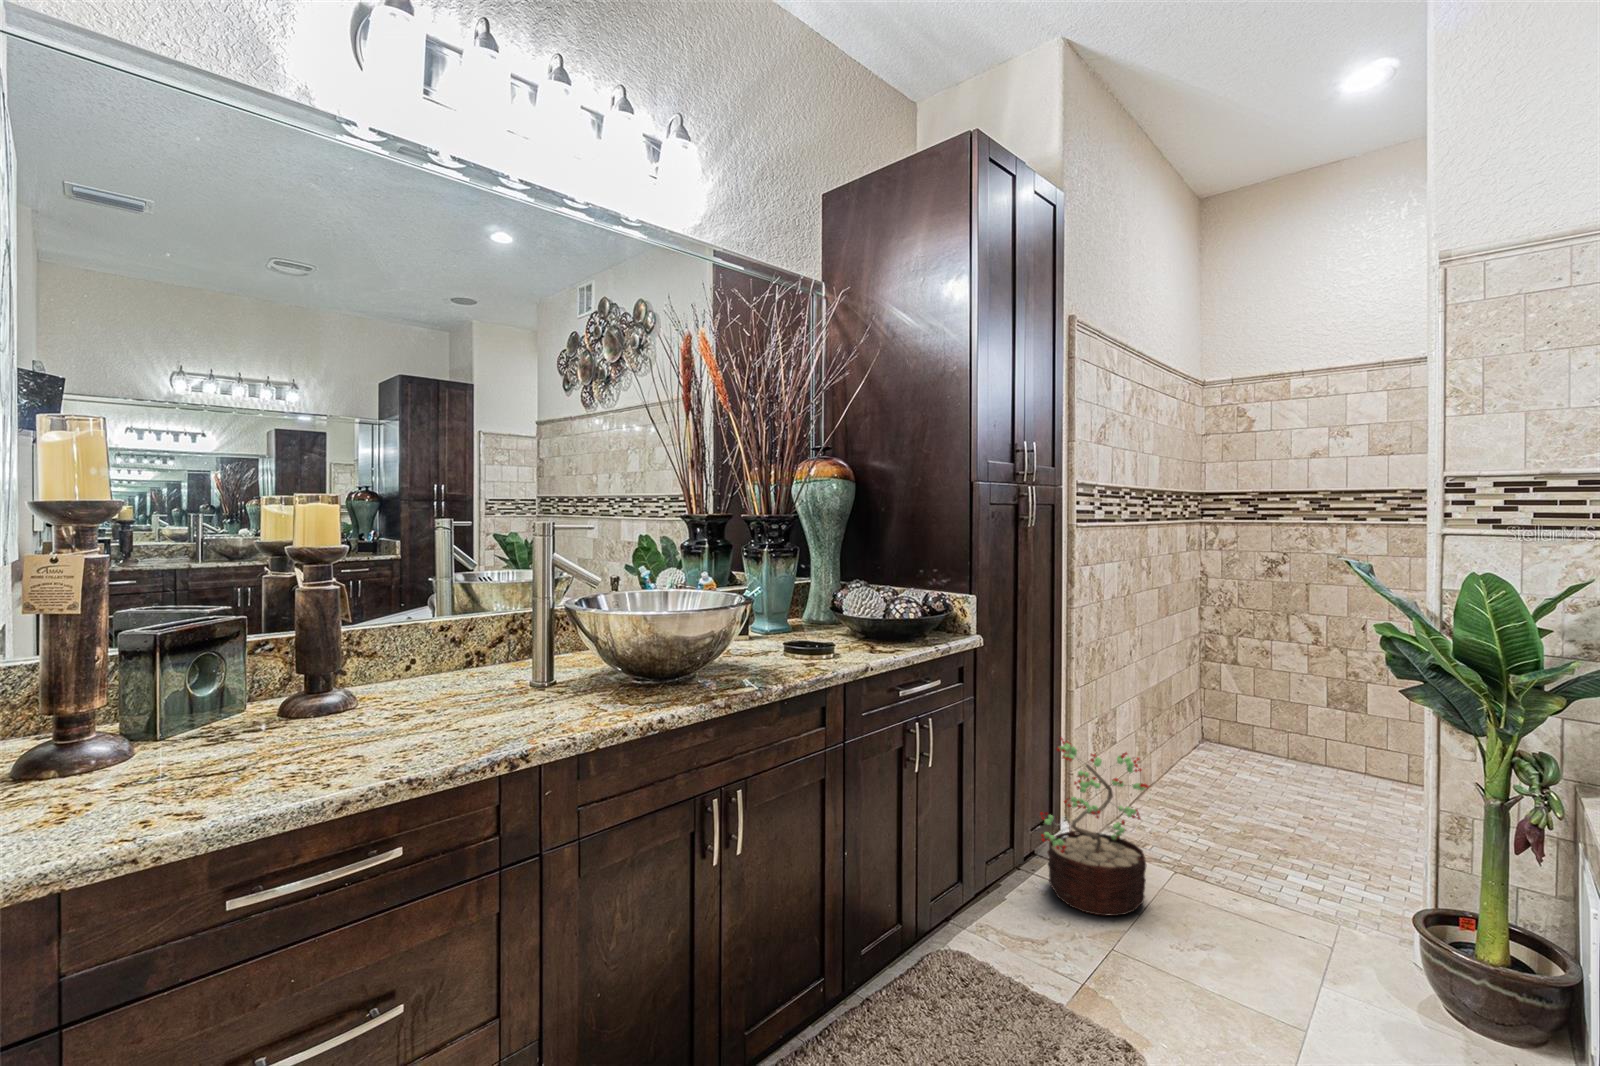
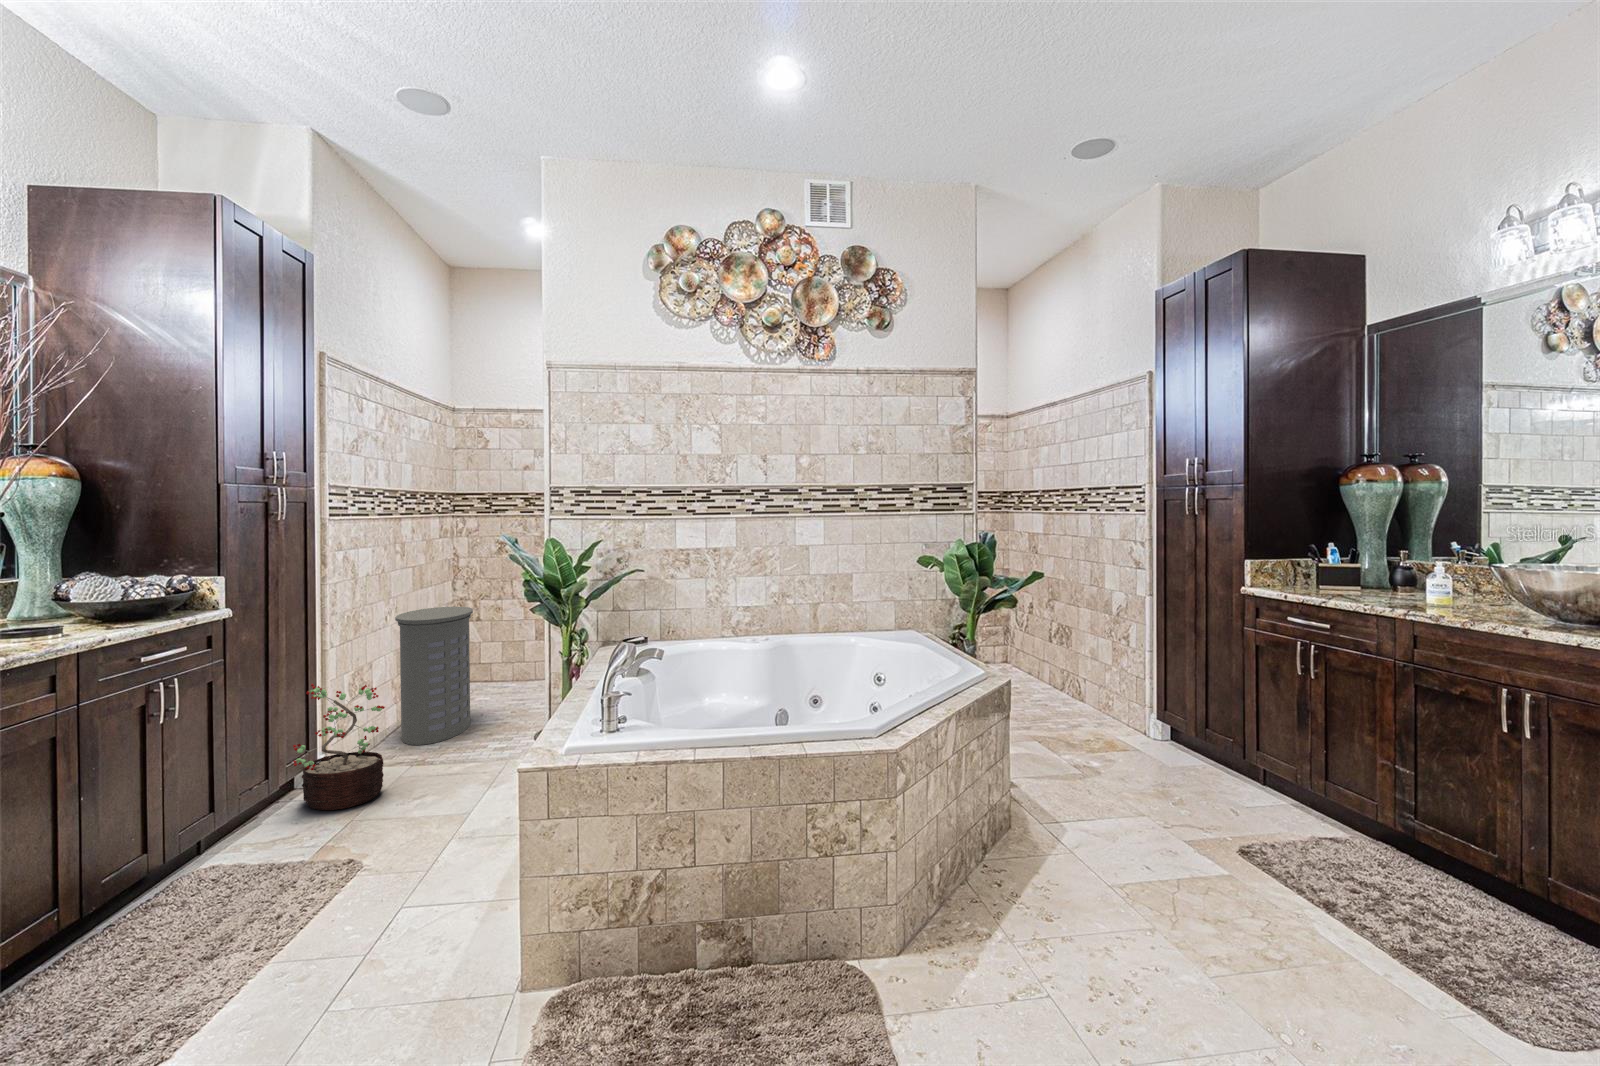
laundry hamper: none [1145,645,1247,835] -> present [395,607,473,745]

